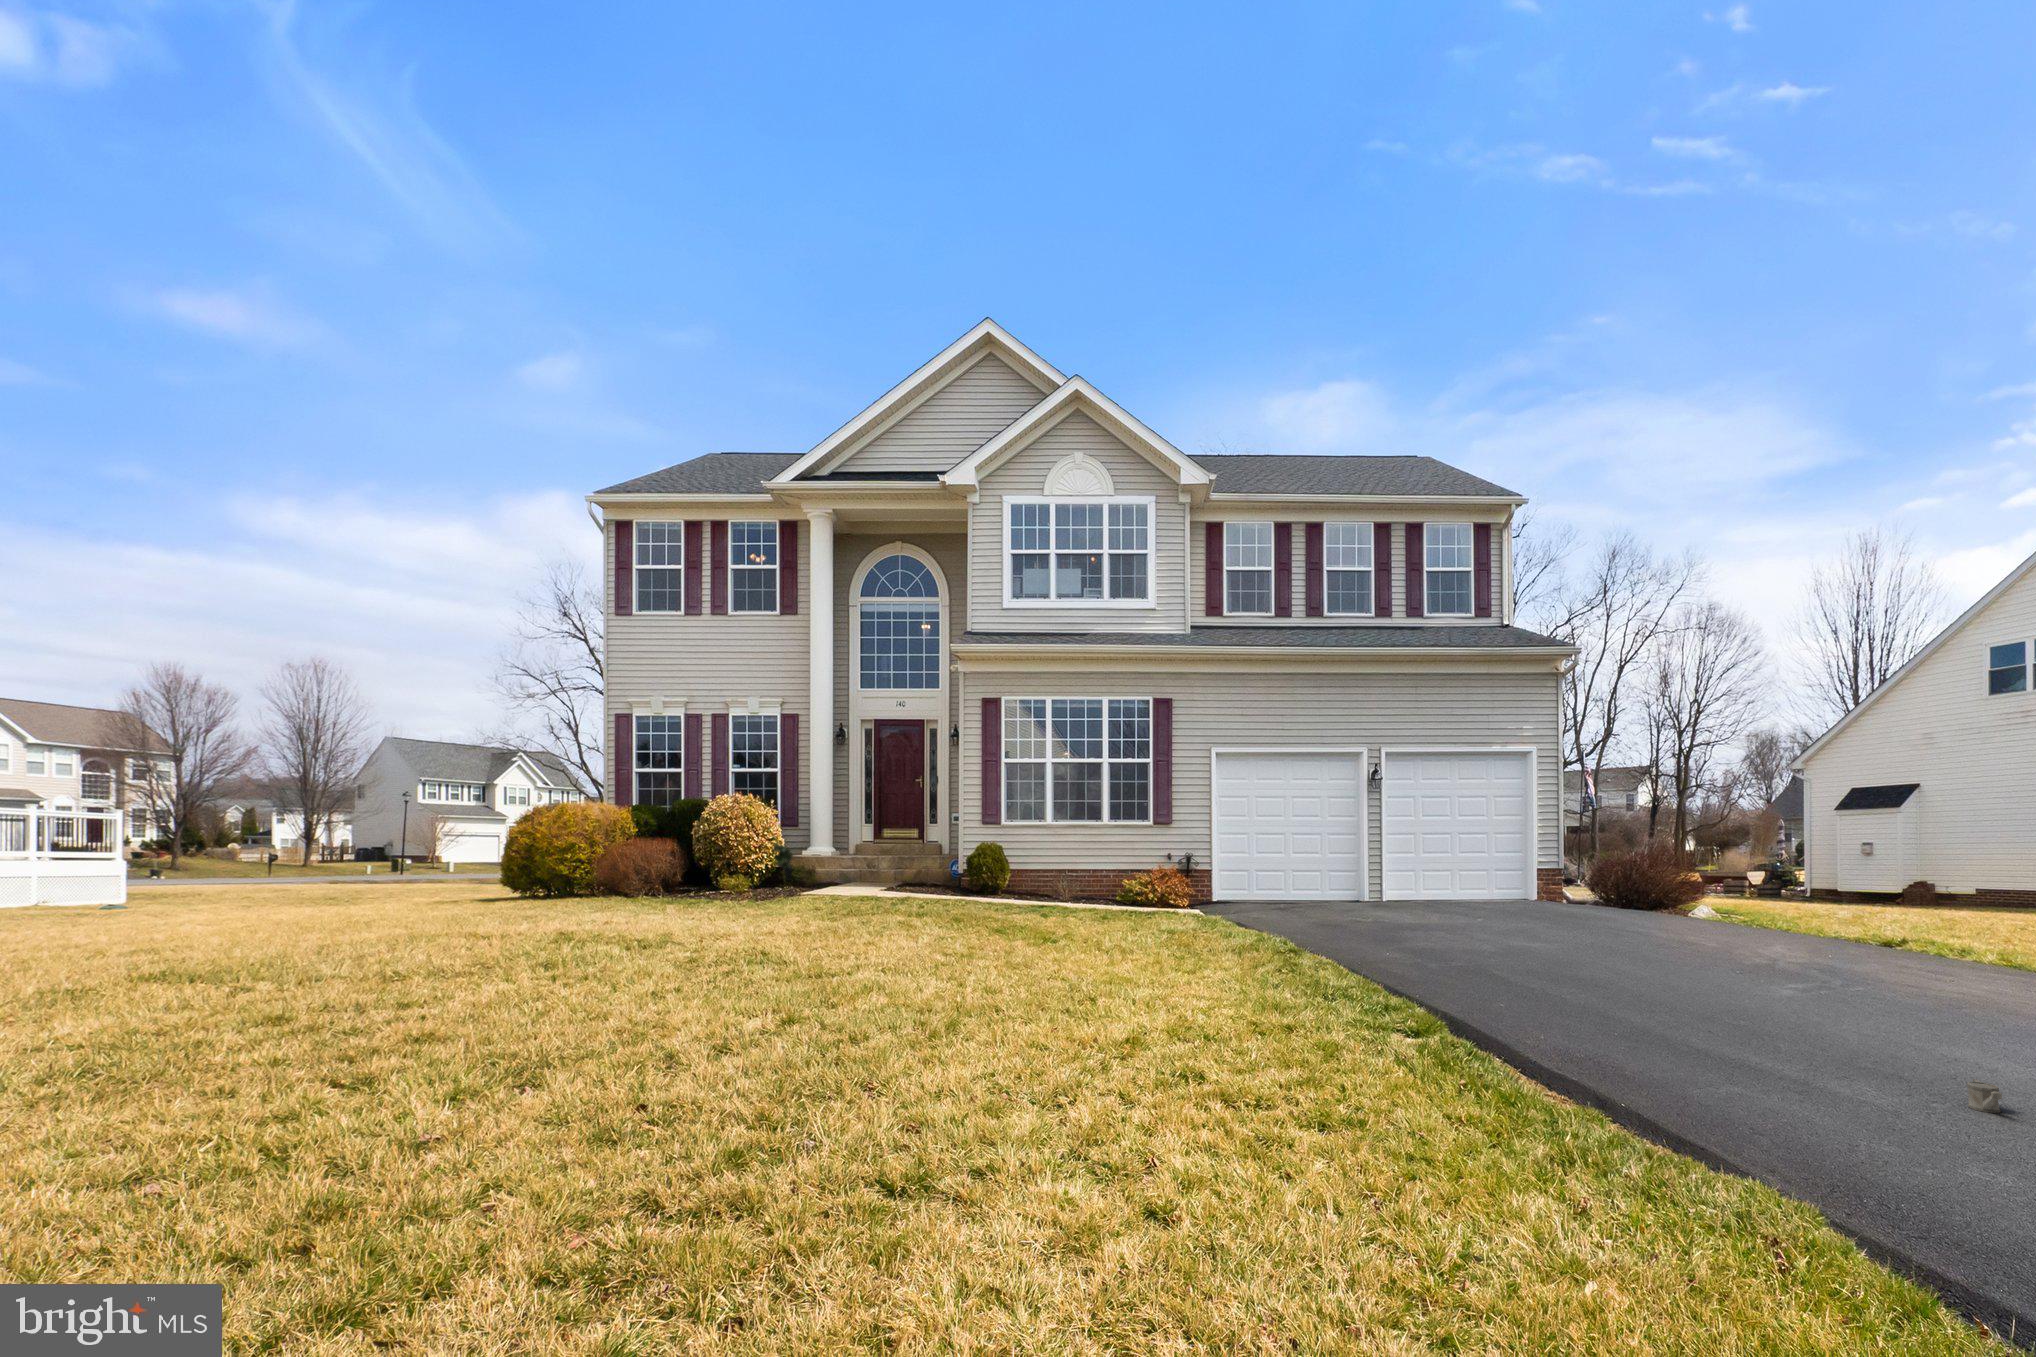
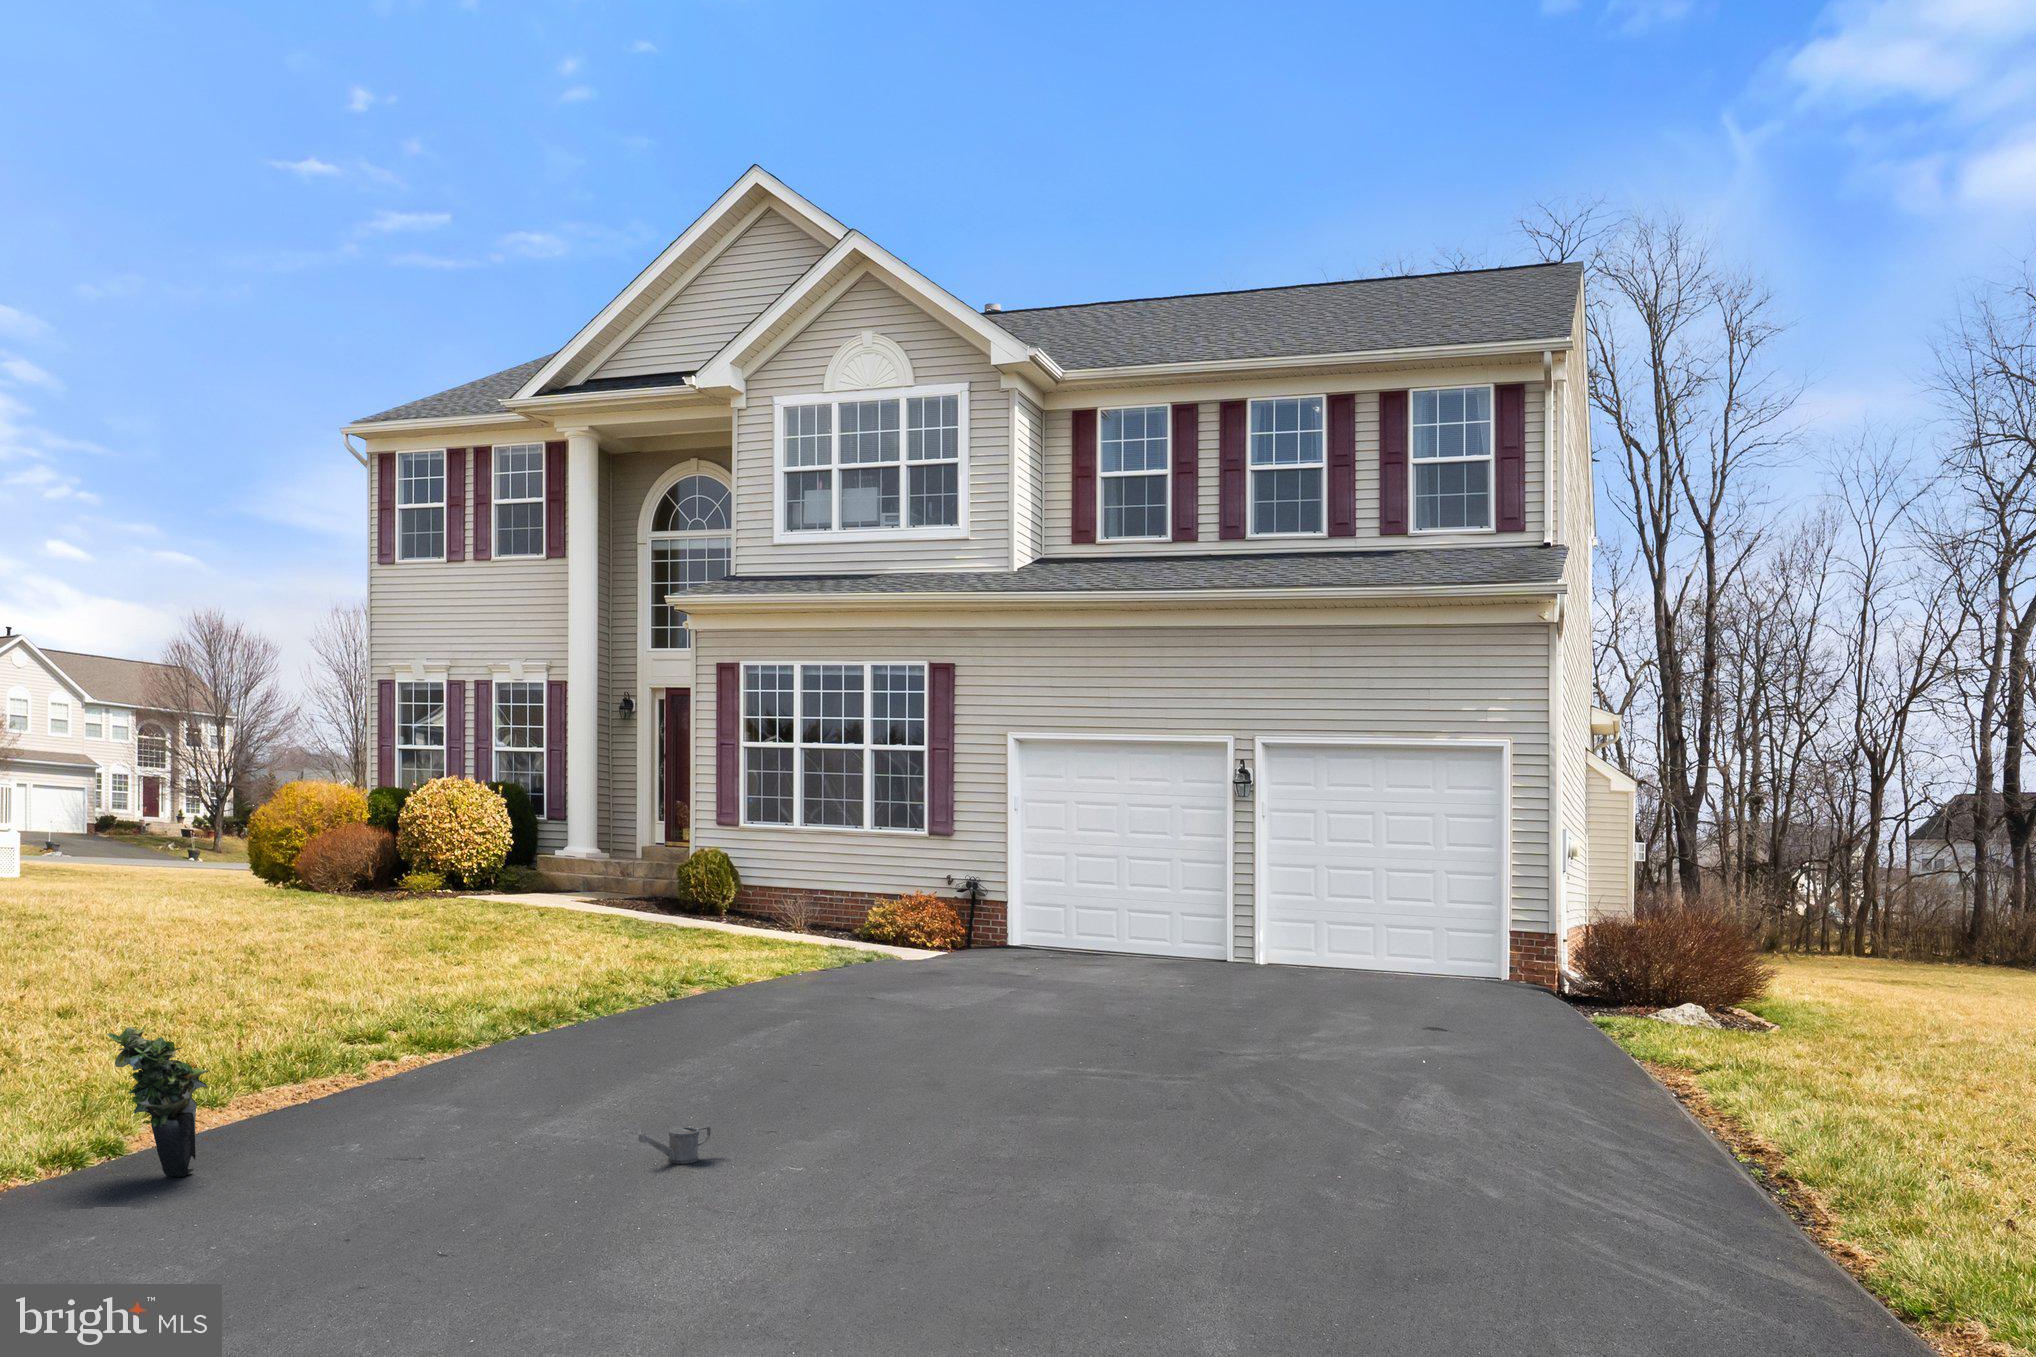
potted plant: present [773,843,793,881] -> present [107,1023,208,1177]

